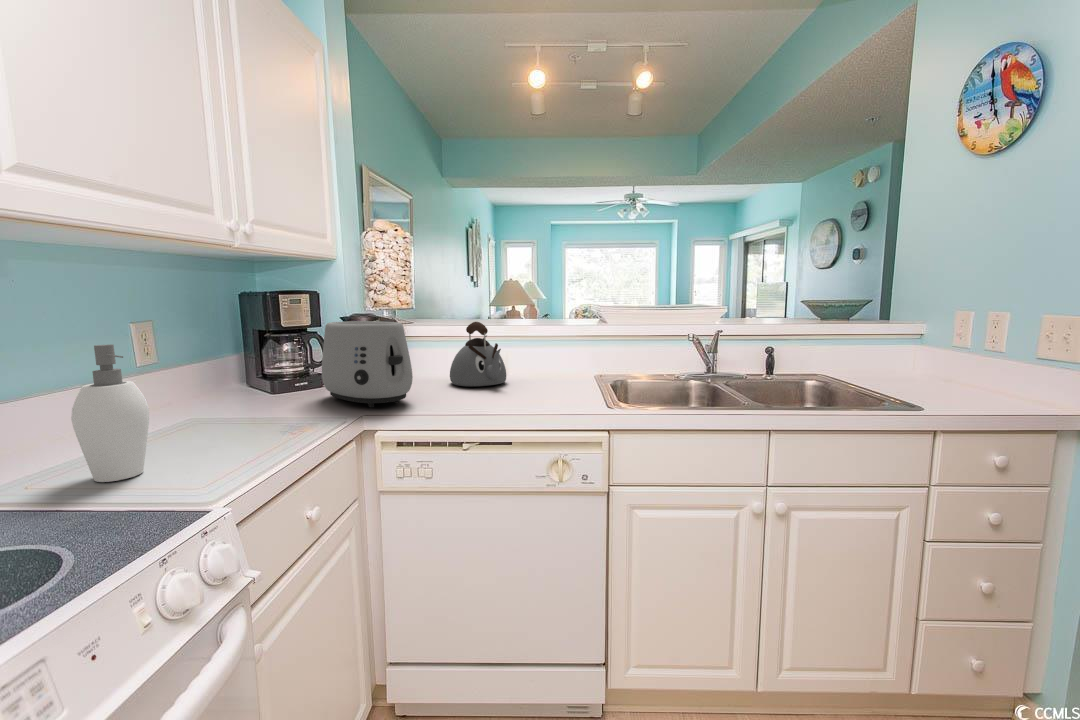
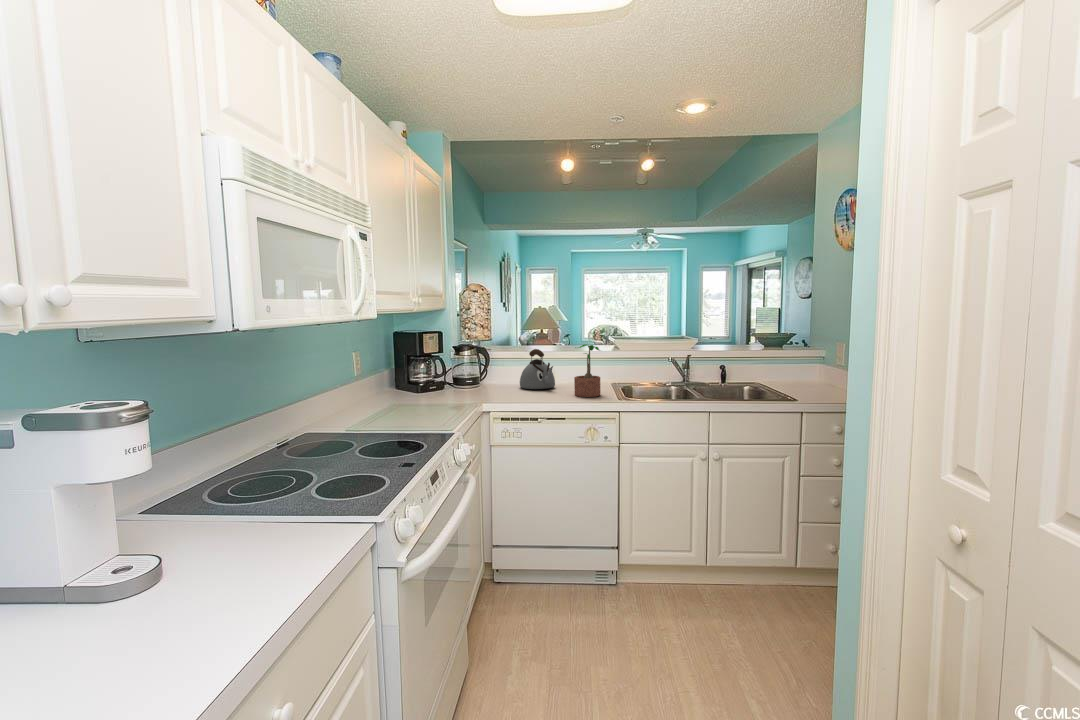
potted plant: none [534,312,581,402] -> present [574,344,601,397]
toaster: present [322,321,413,407] -> none [451,350,506,399]
soap dispenser: present [71,344,149,482] -> none [383,365,410,425]

